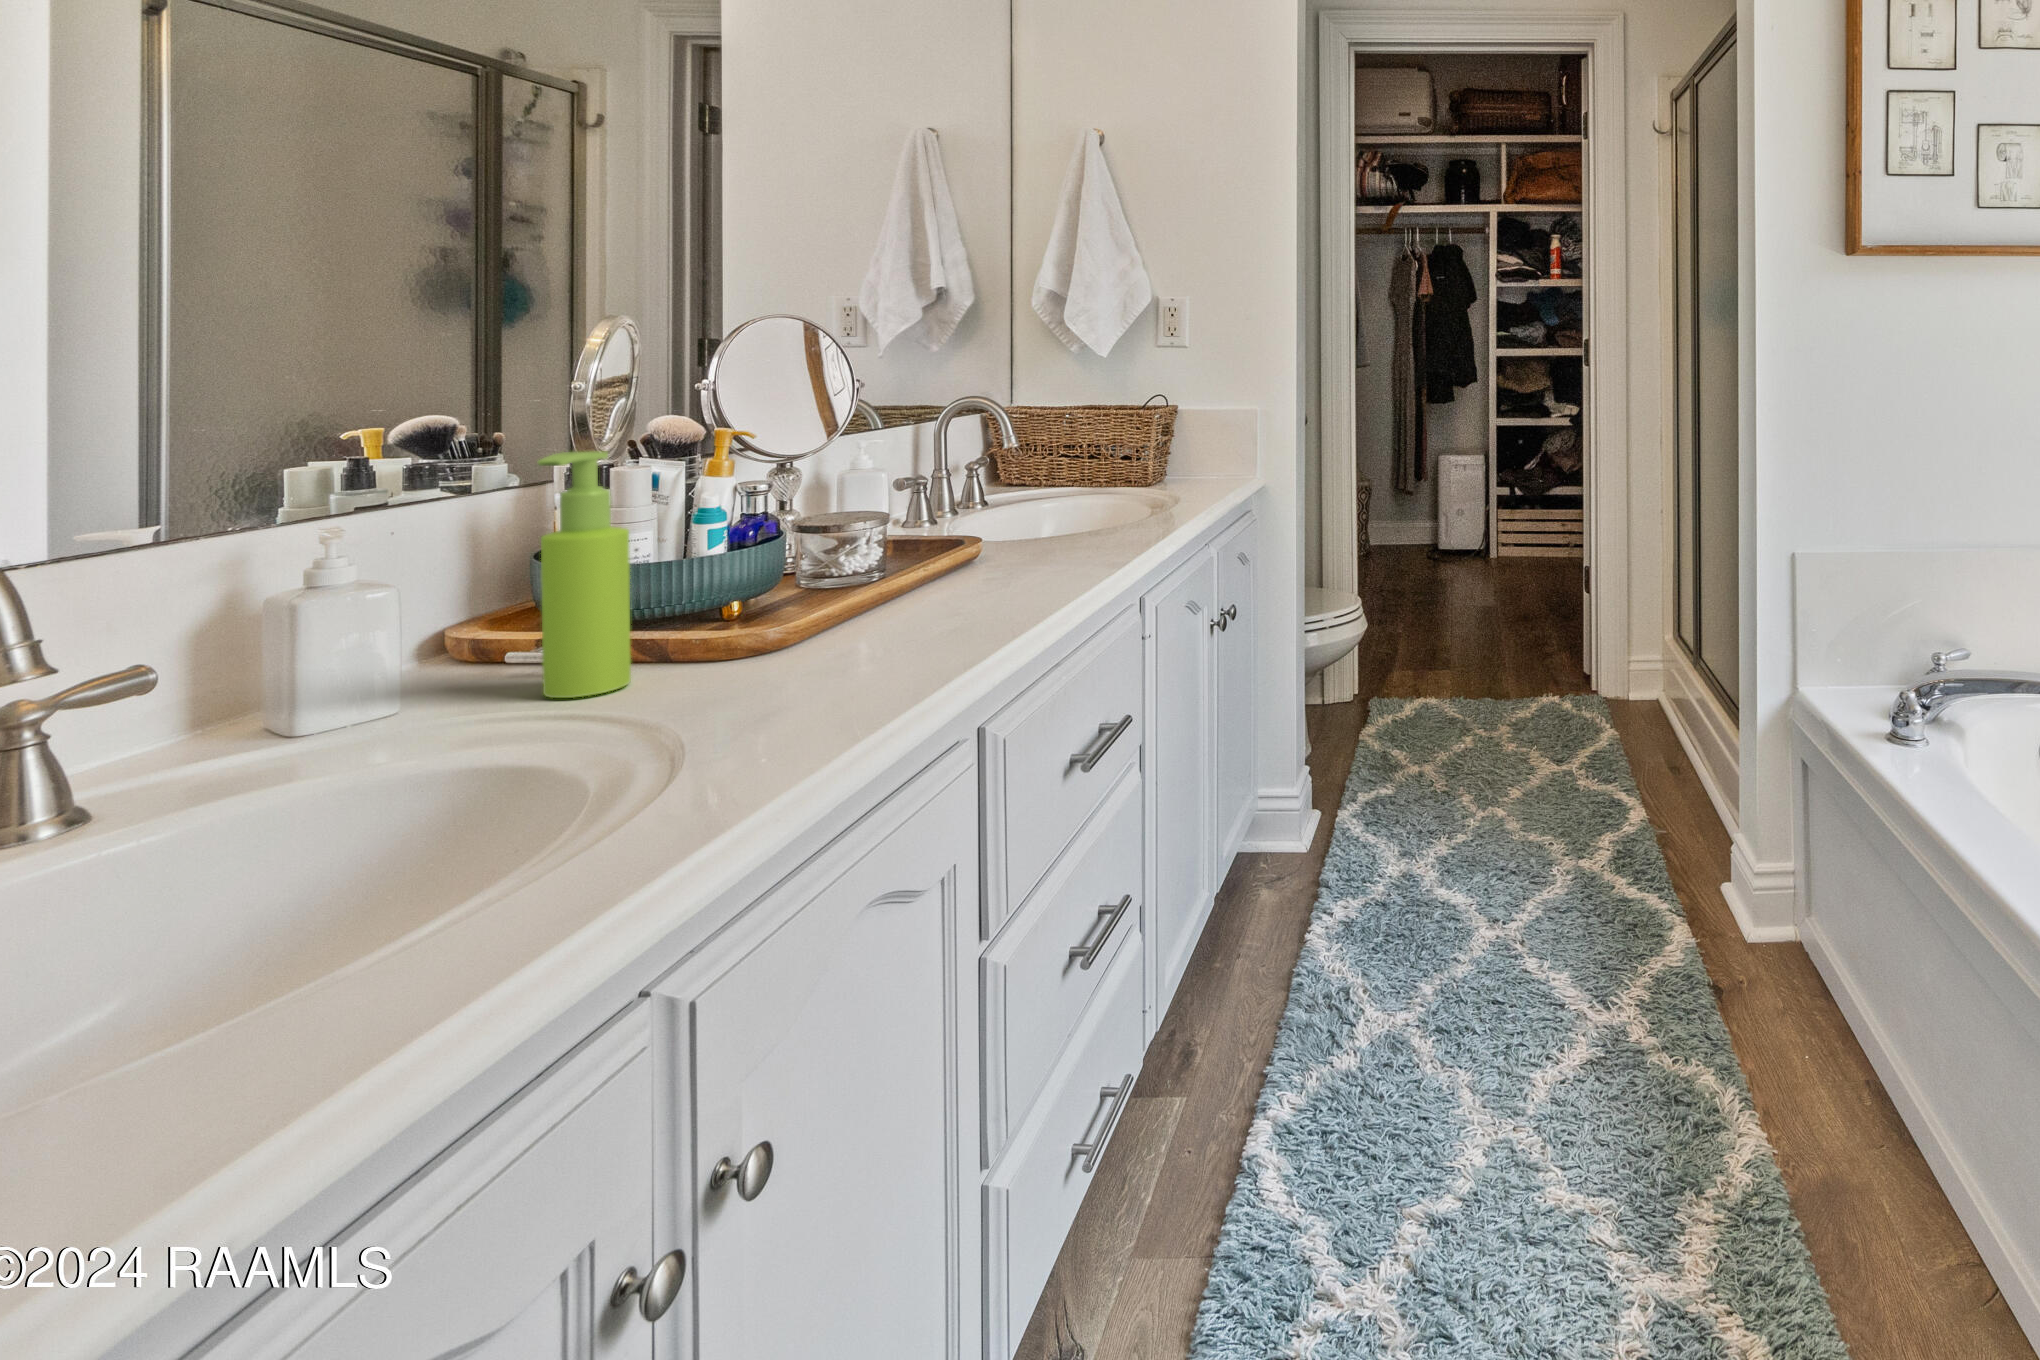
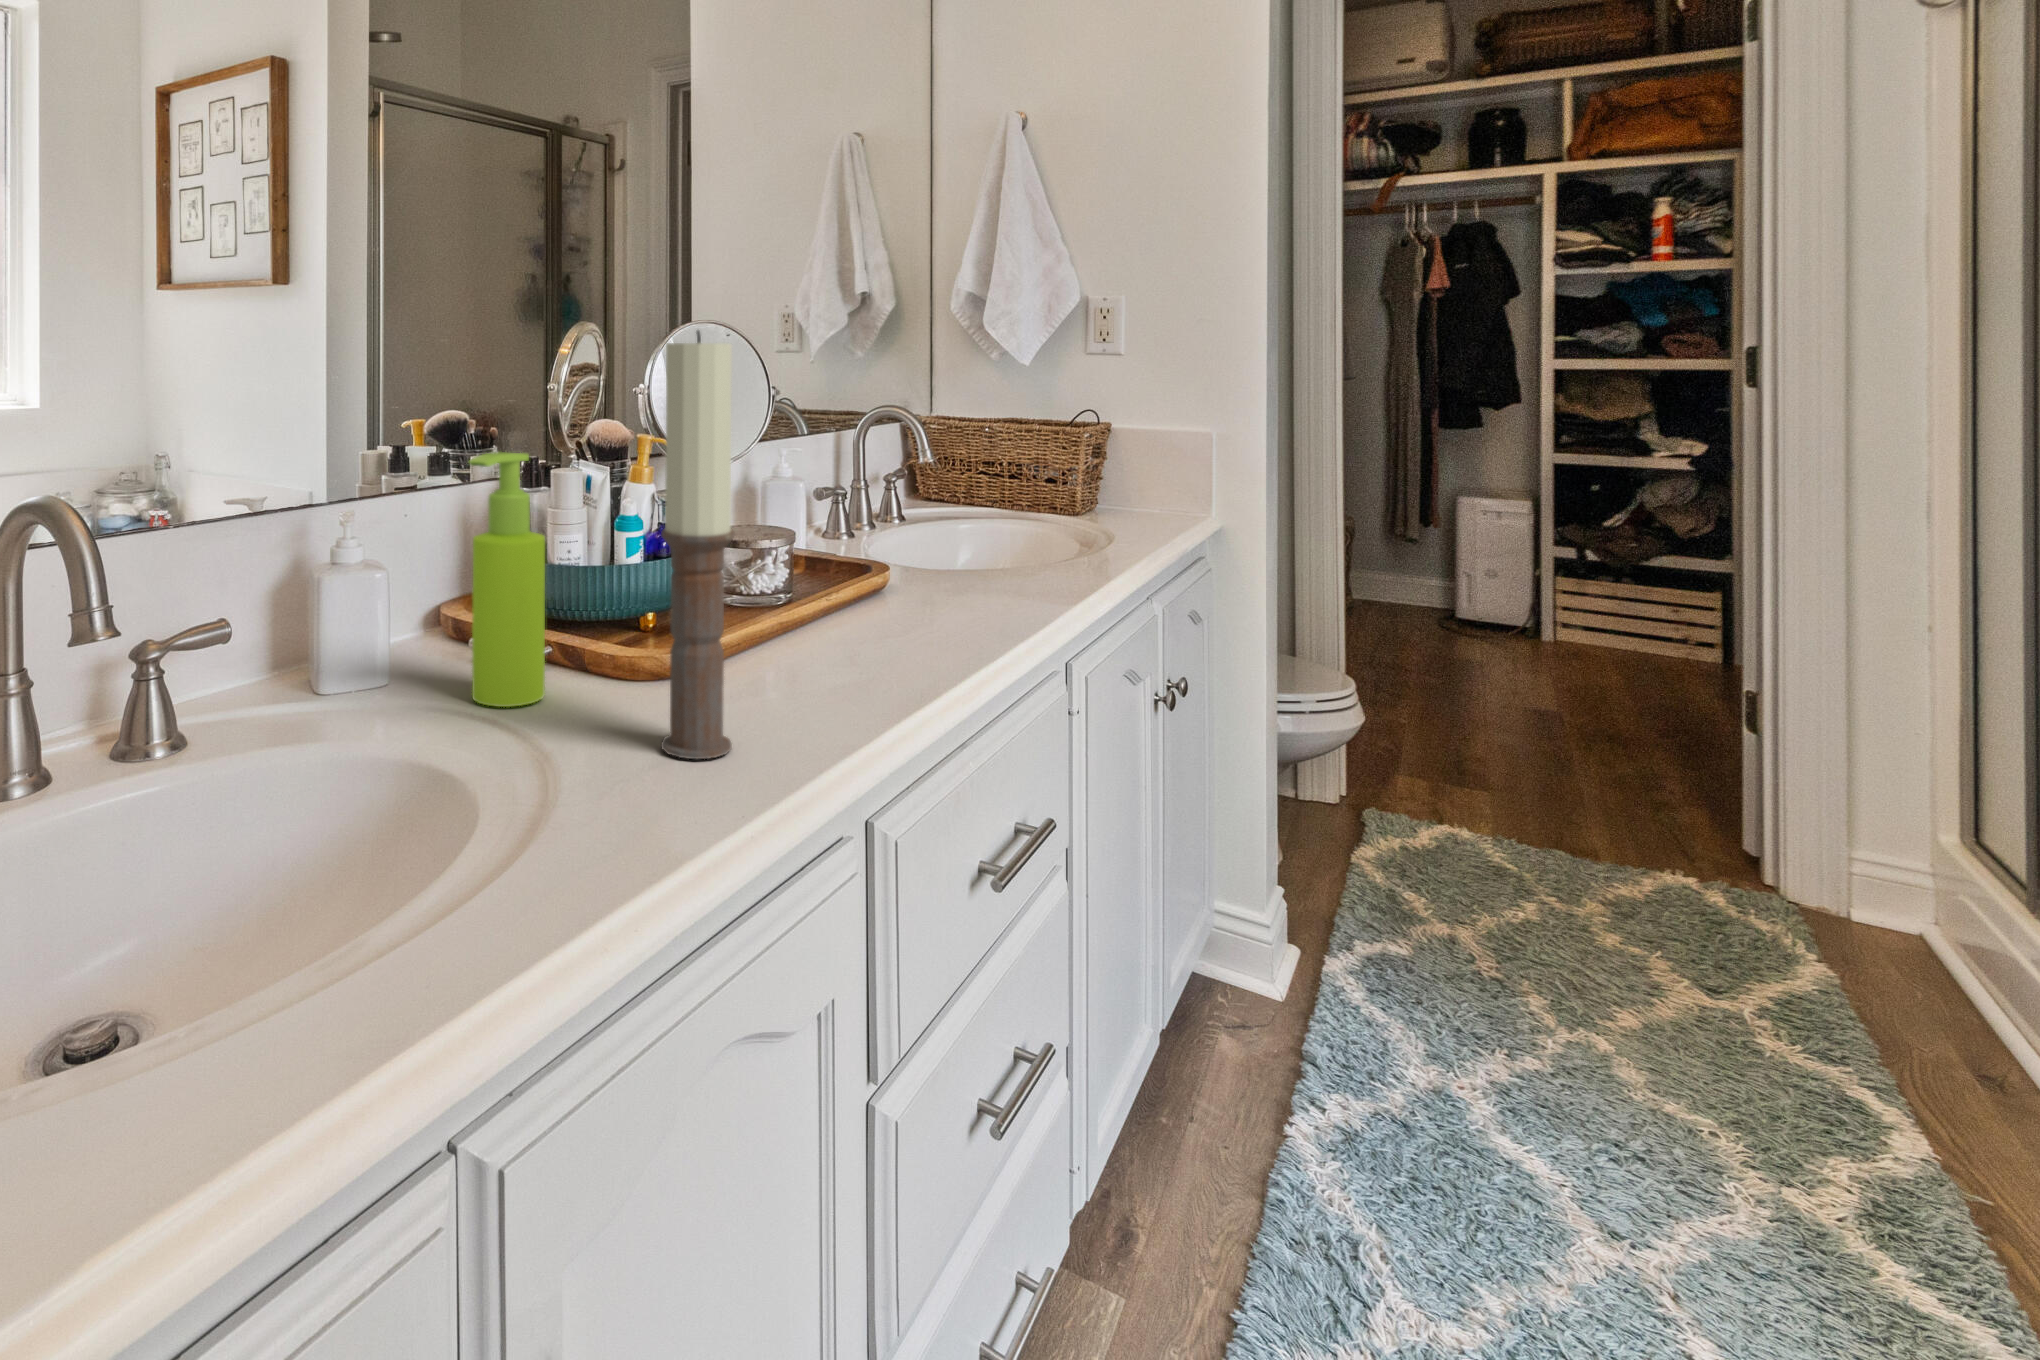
candle: none [768,334,841,704] -> present [661,331,734,759]

